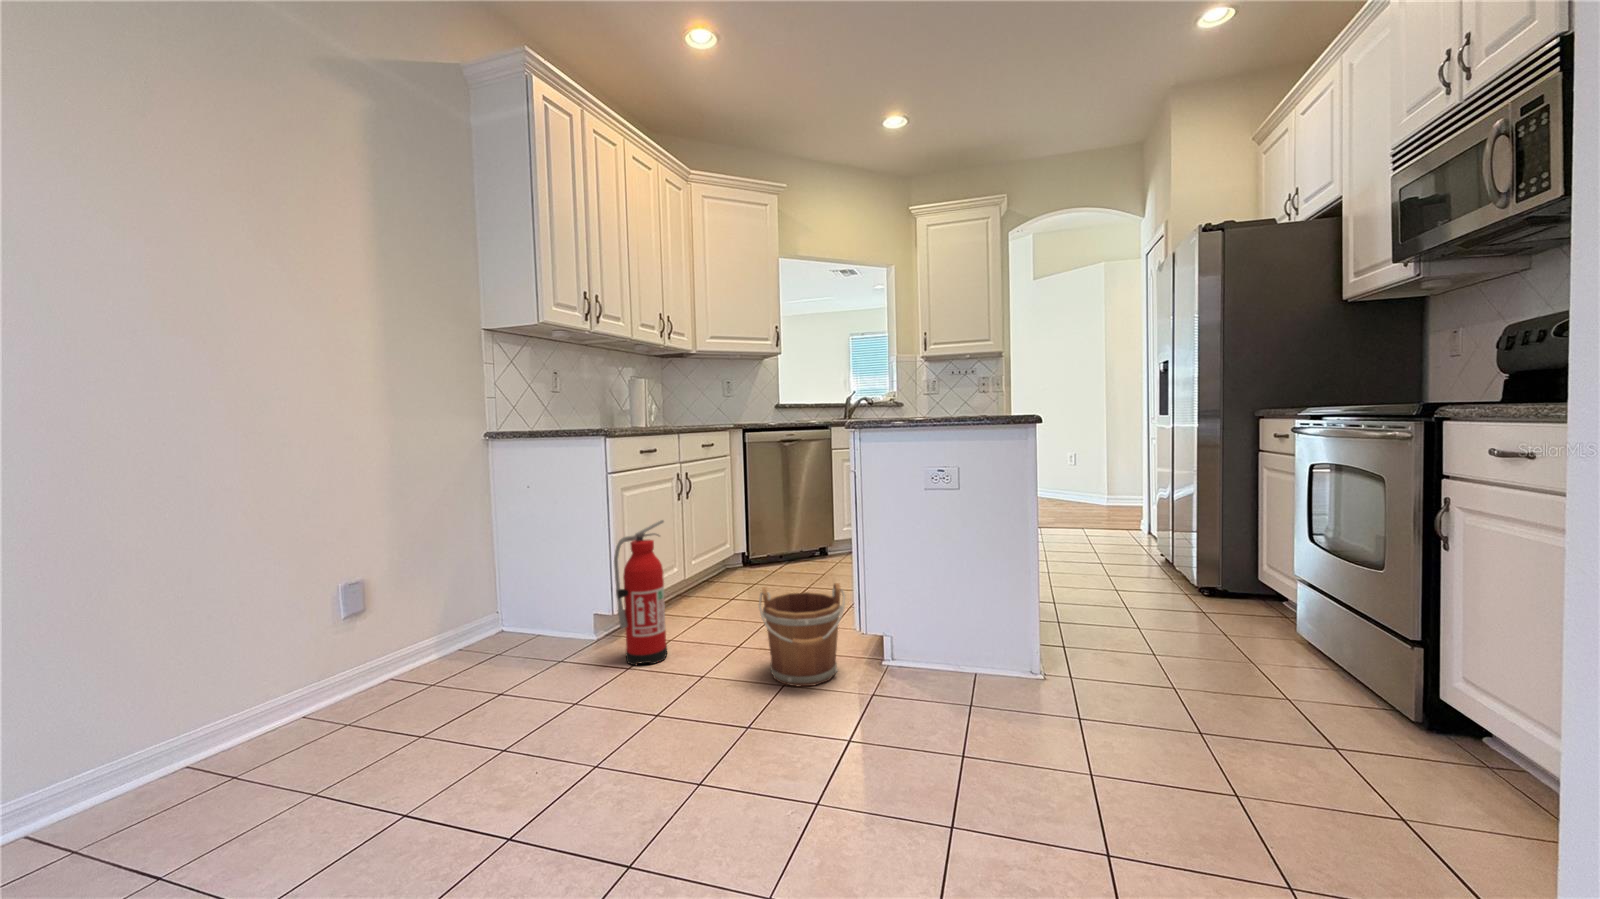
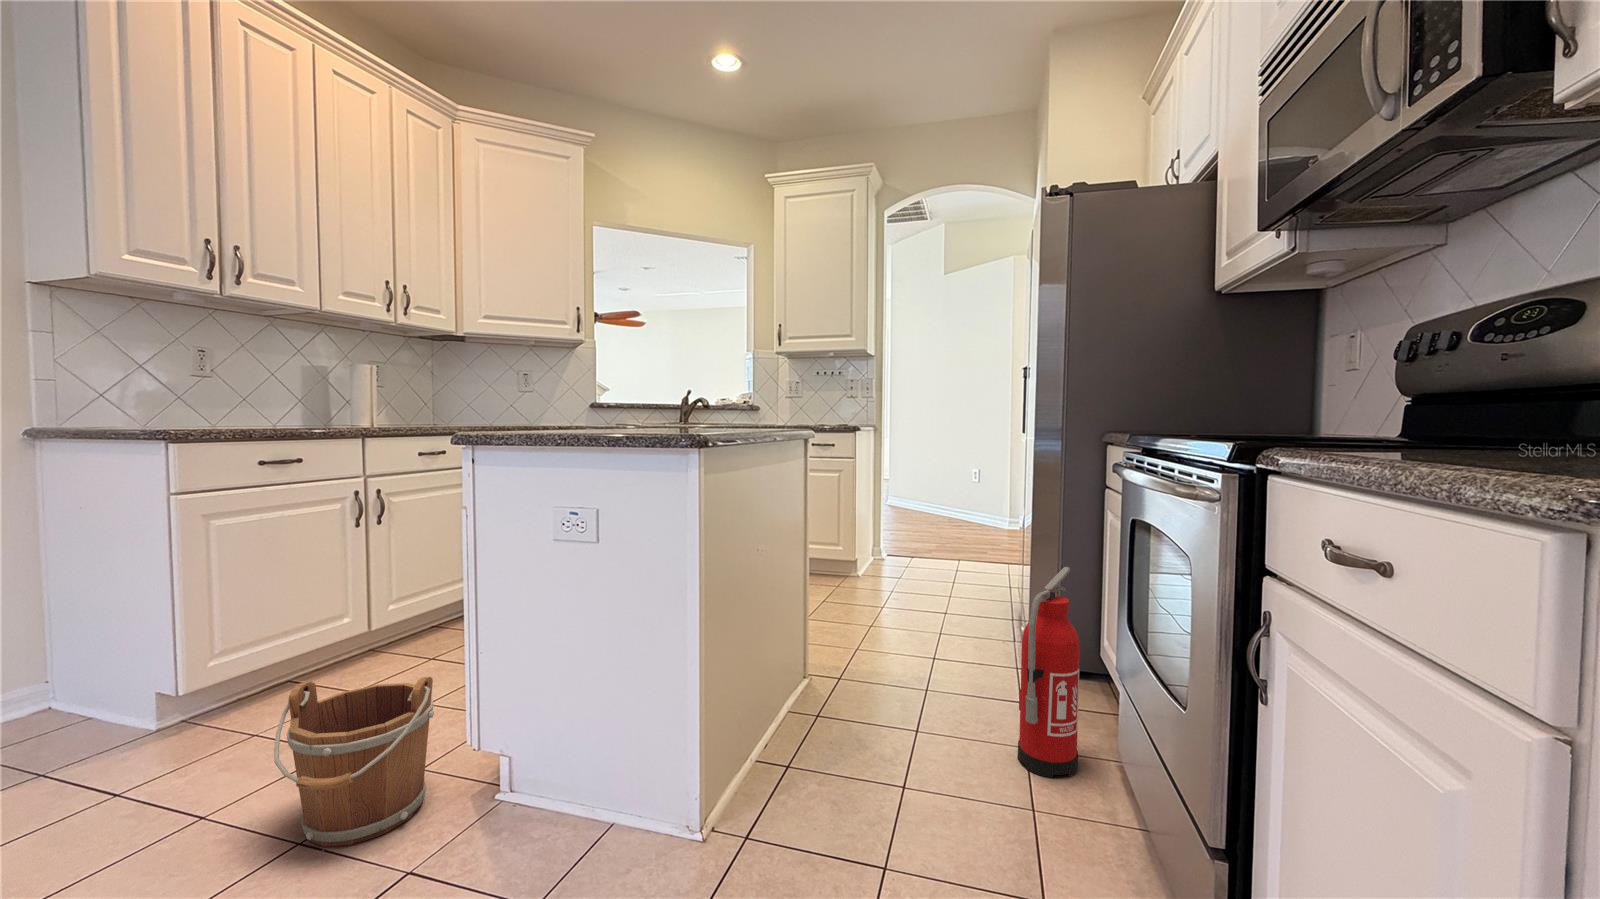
fire extinguisher: present [614,520,667,665] -> present [1018,567,1080,778]

